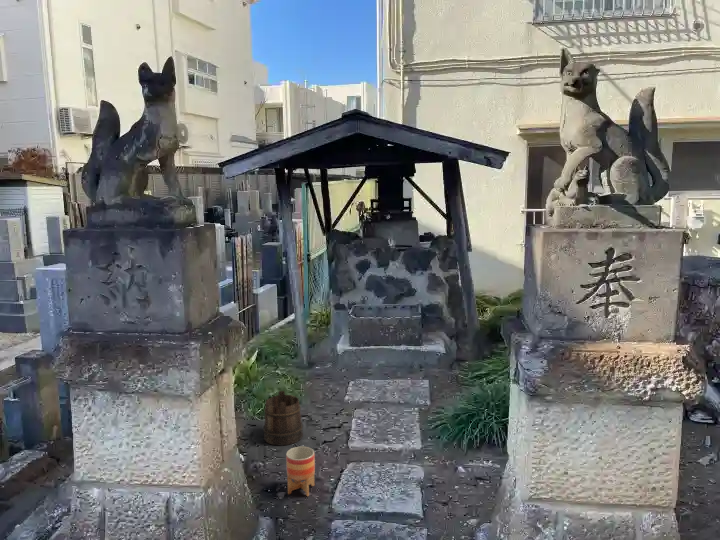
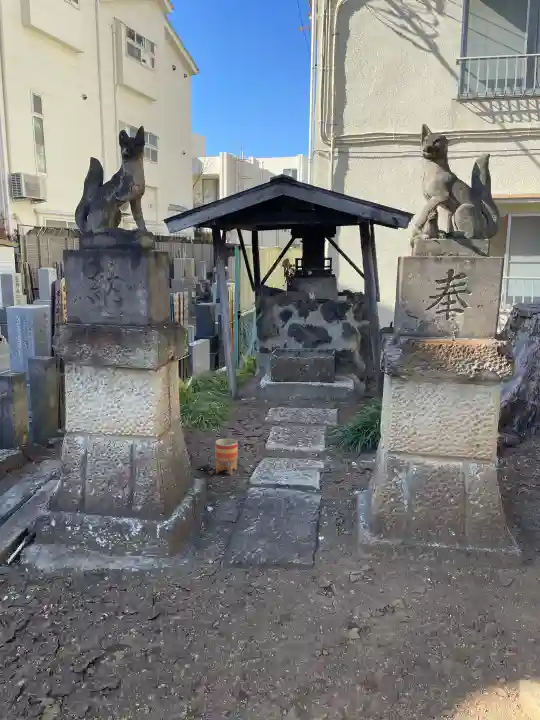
bucket: present [263,391,303,445] -> none [197,405,229,446]

